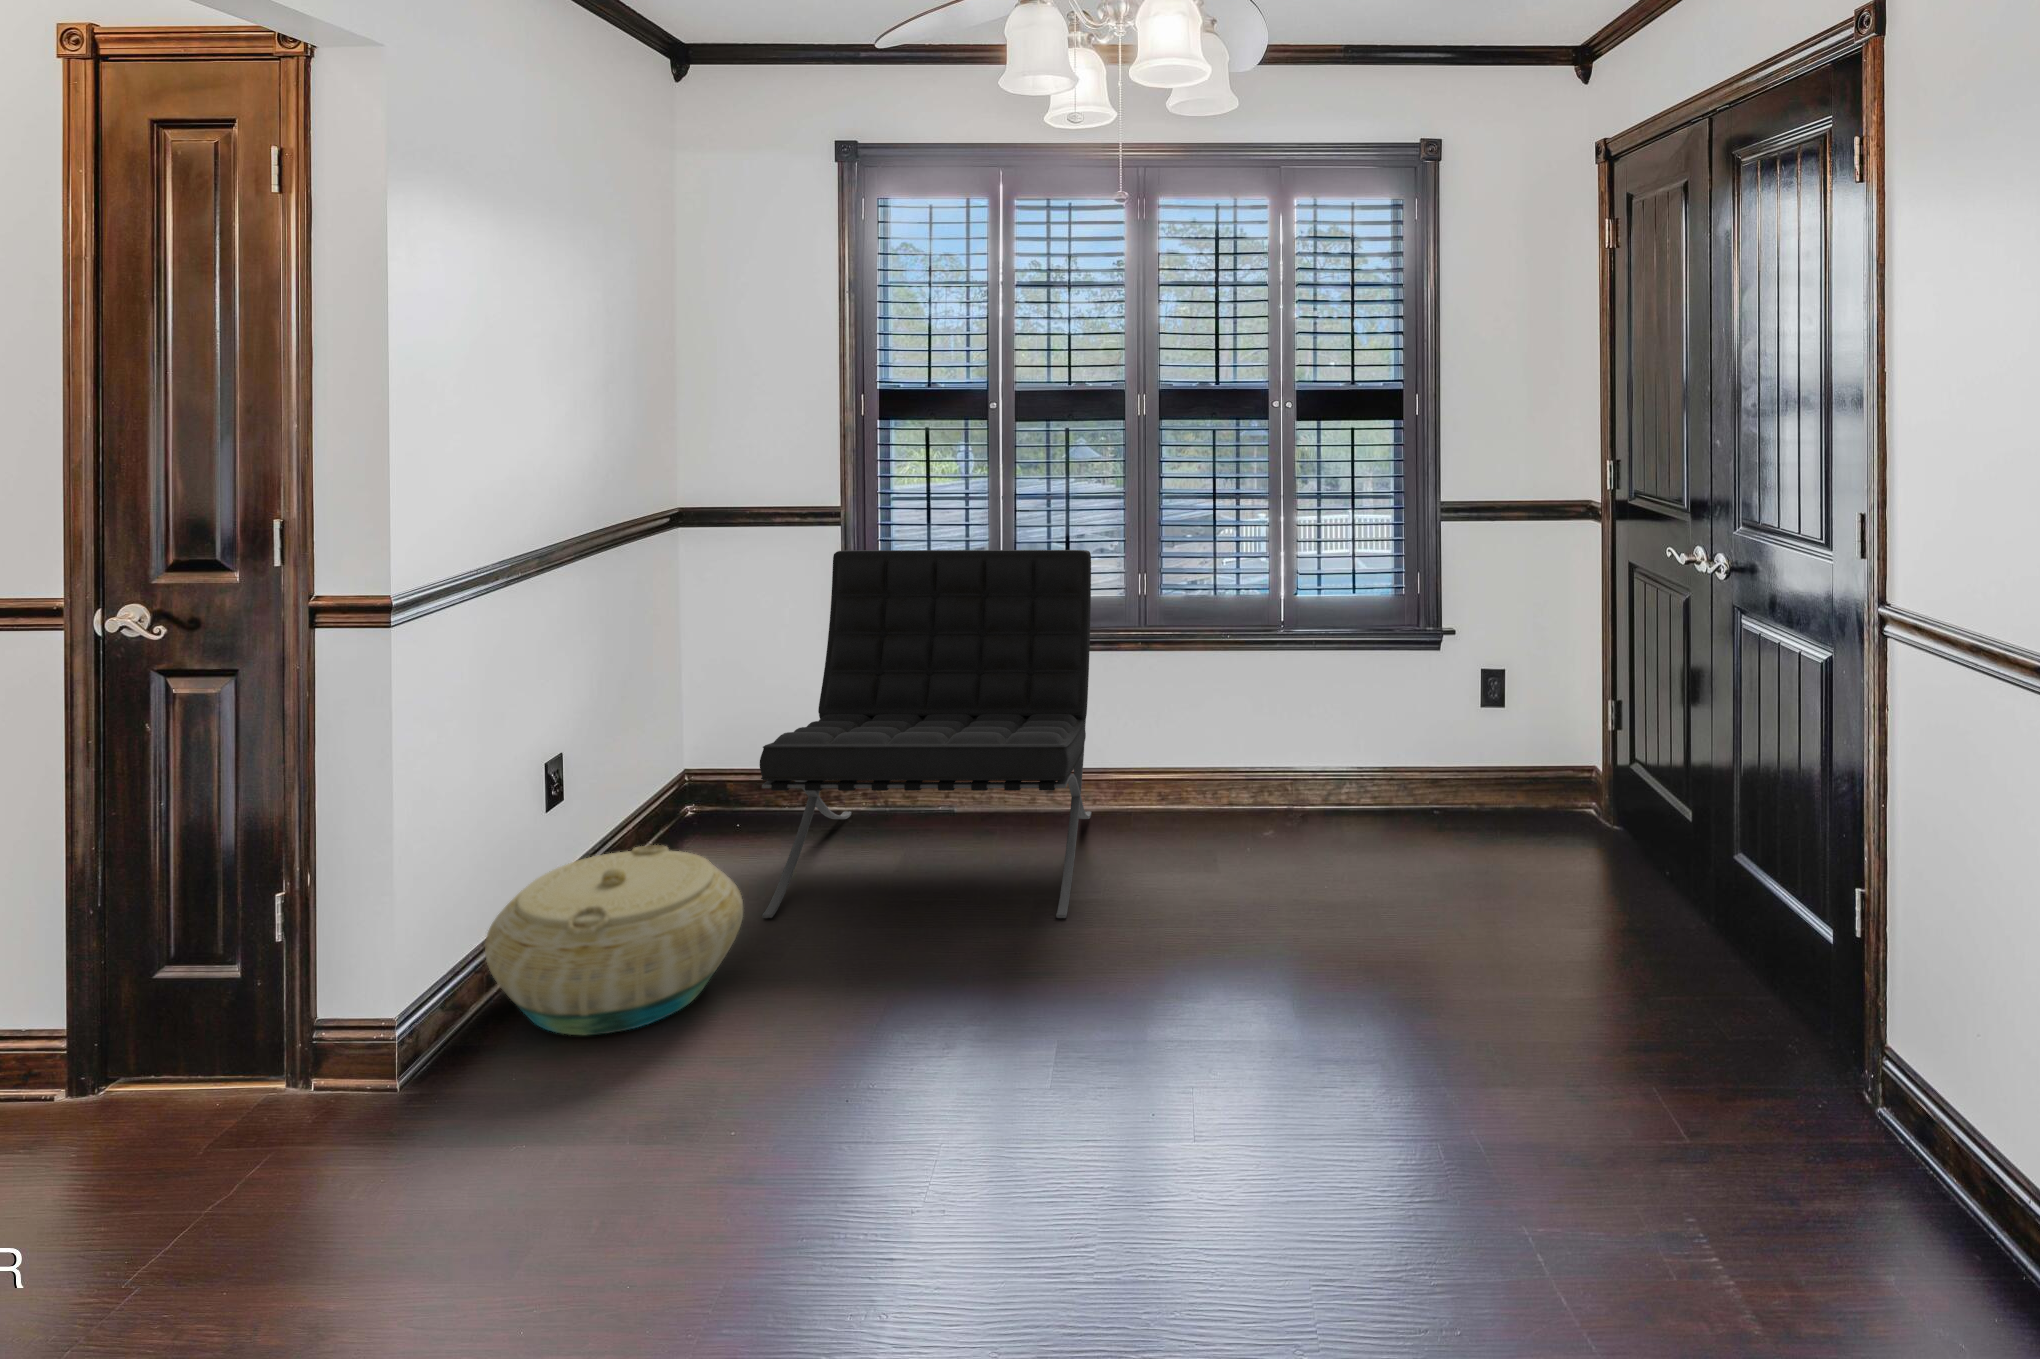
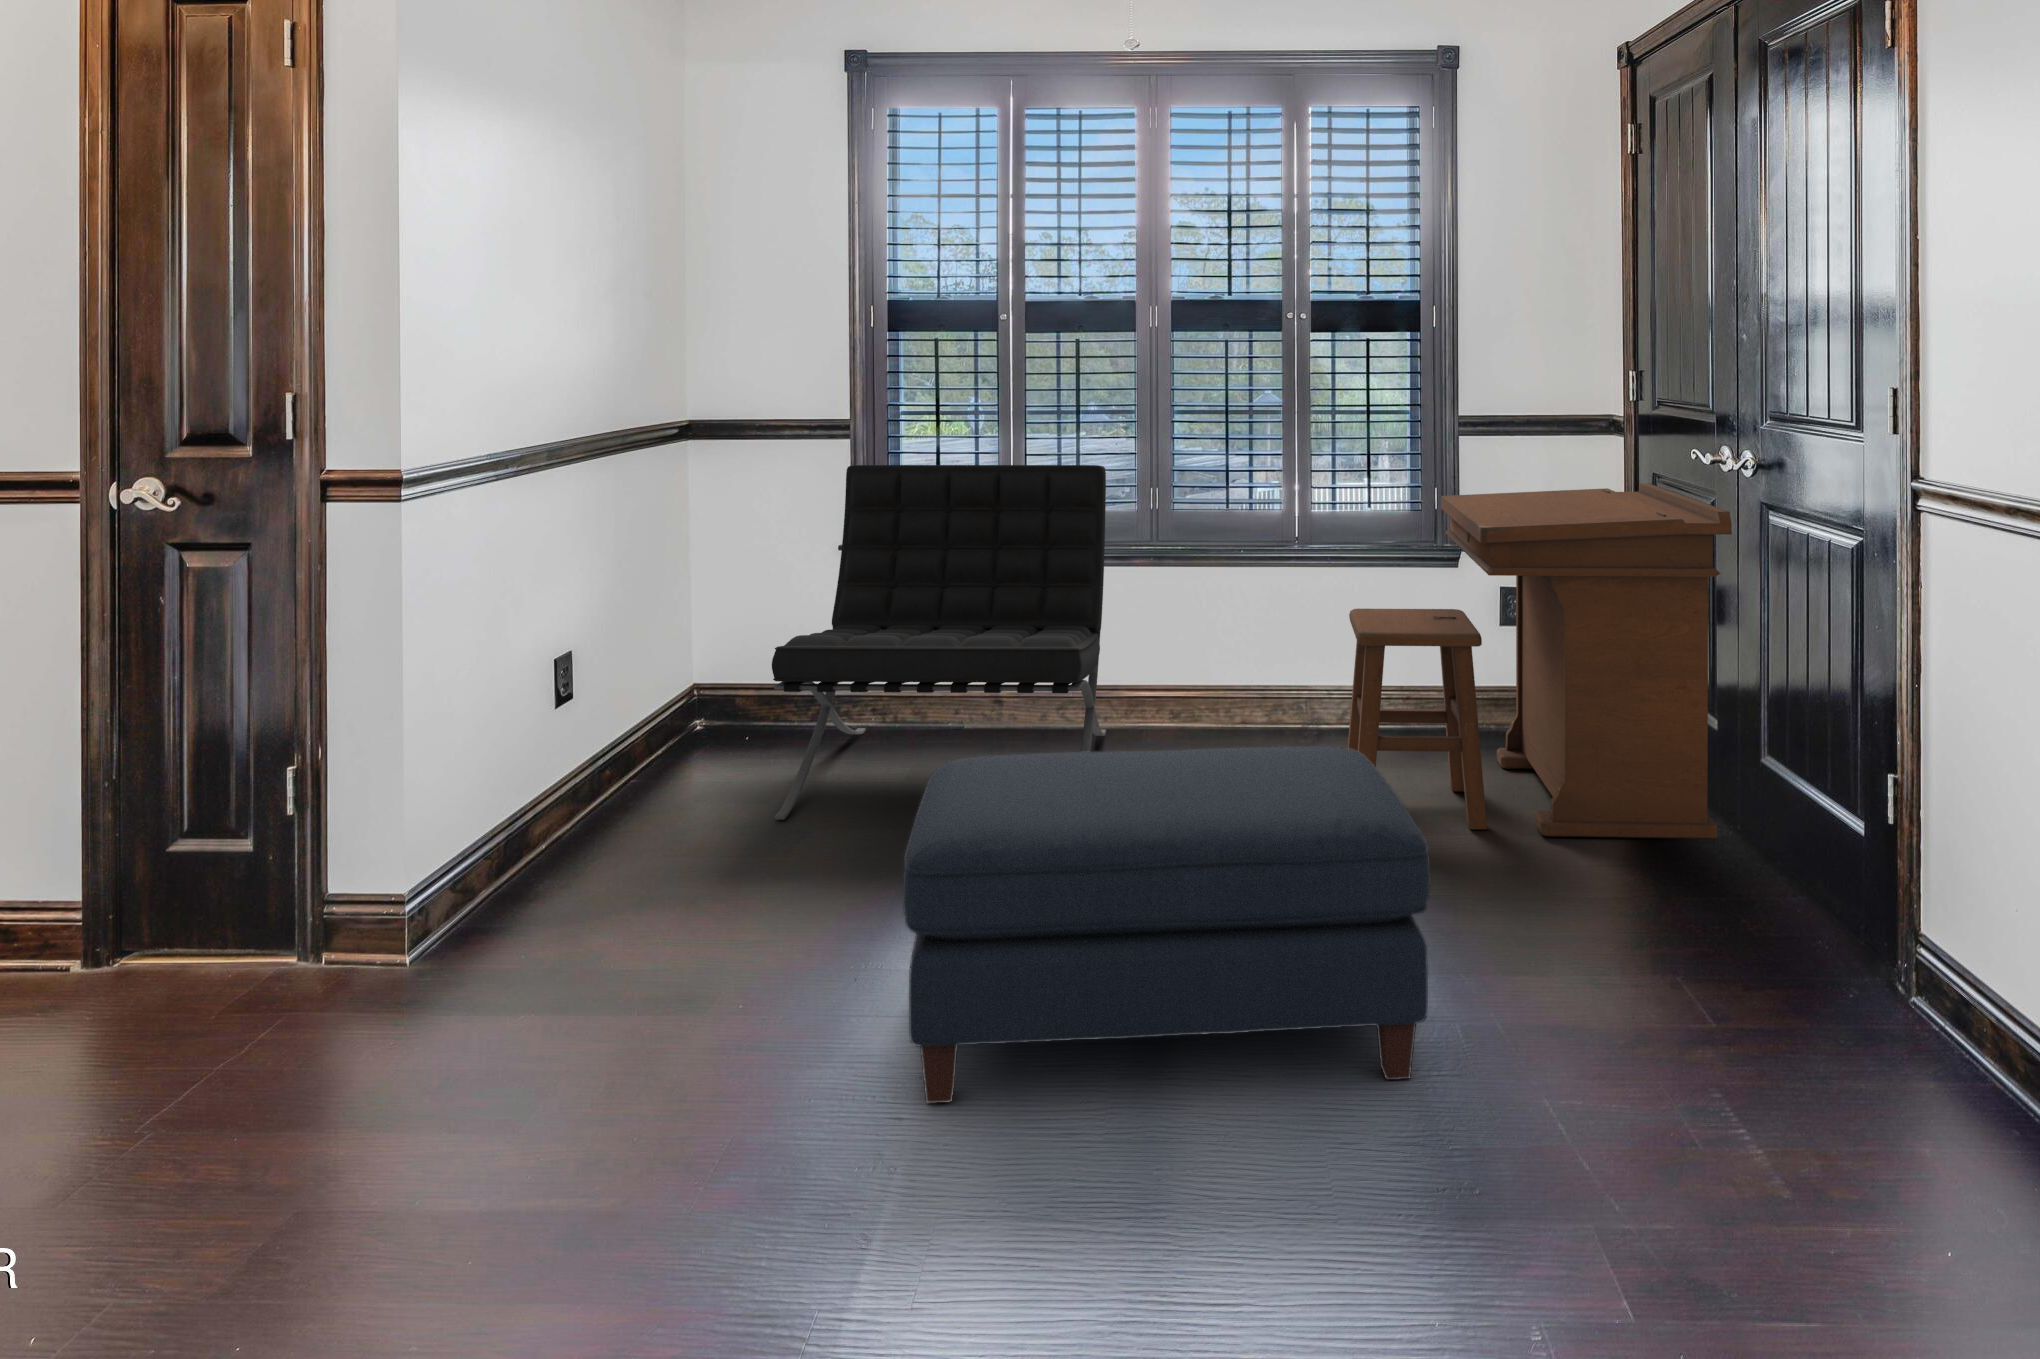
desk: none [1328,570,1706,933] -> present [1348,483,1732,839]
basket: present [485,845,743,1035] -> none [497,742,754,918]
ottoman: none [896,863,1412,1244] -> present [903,746,1430,1103]

